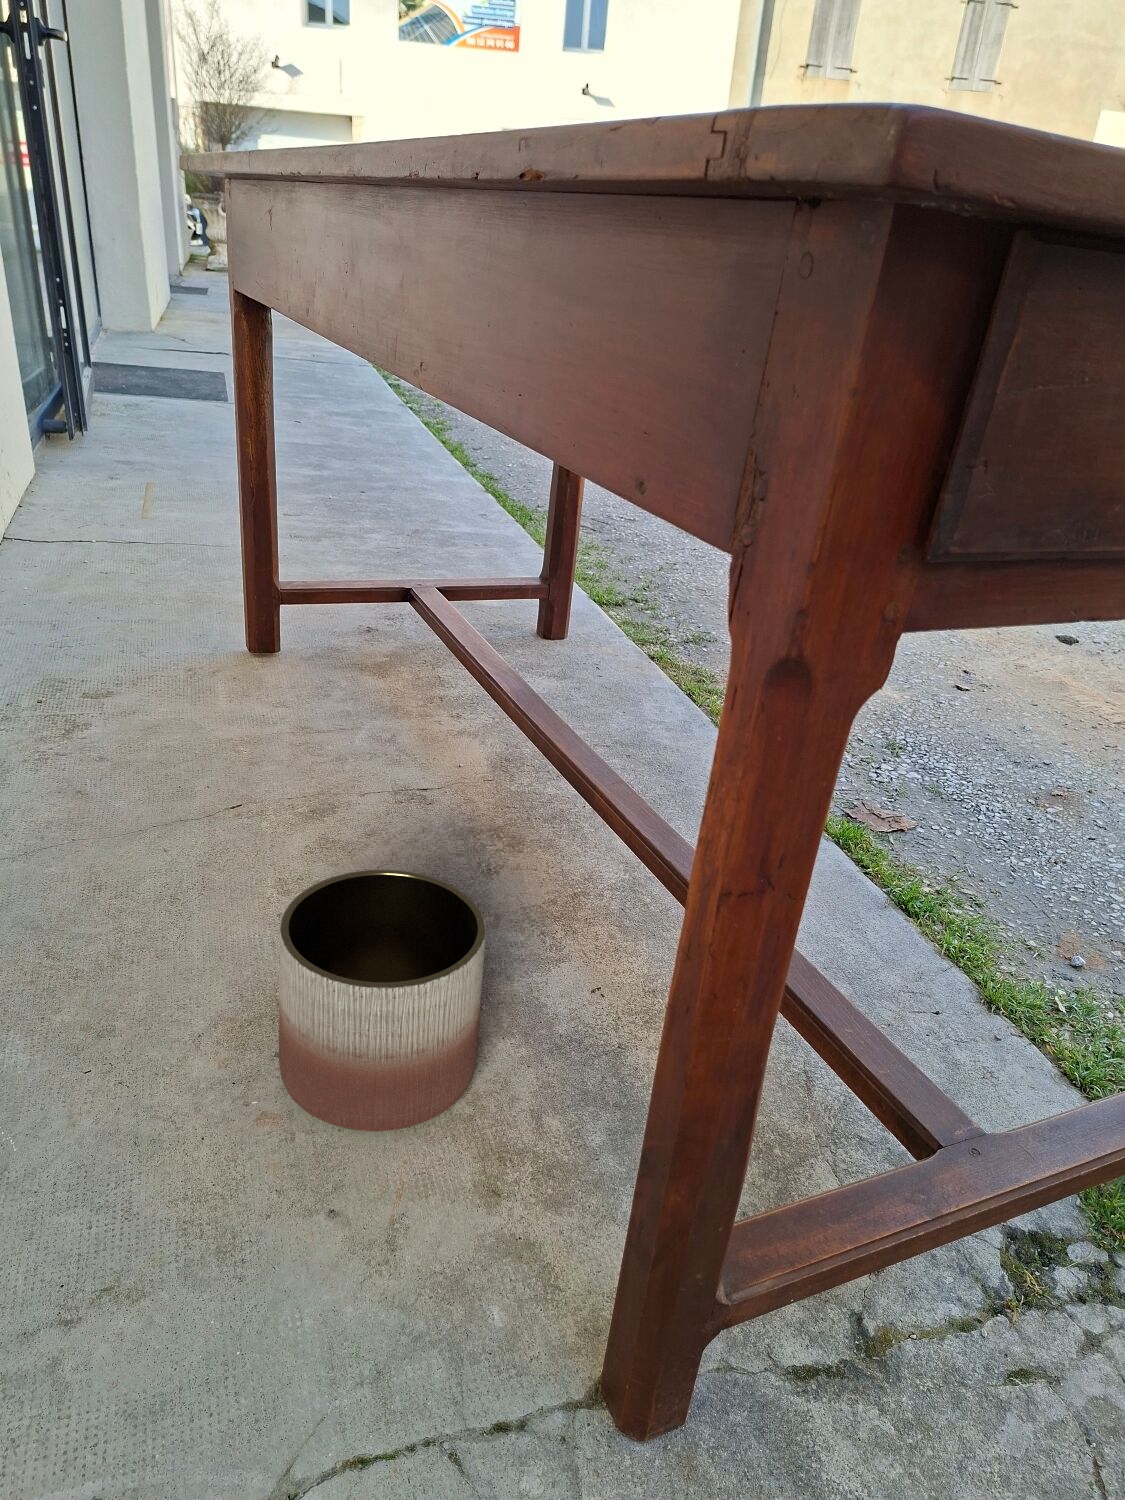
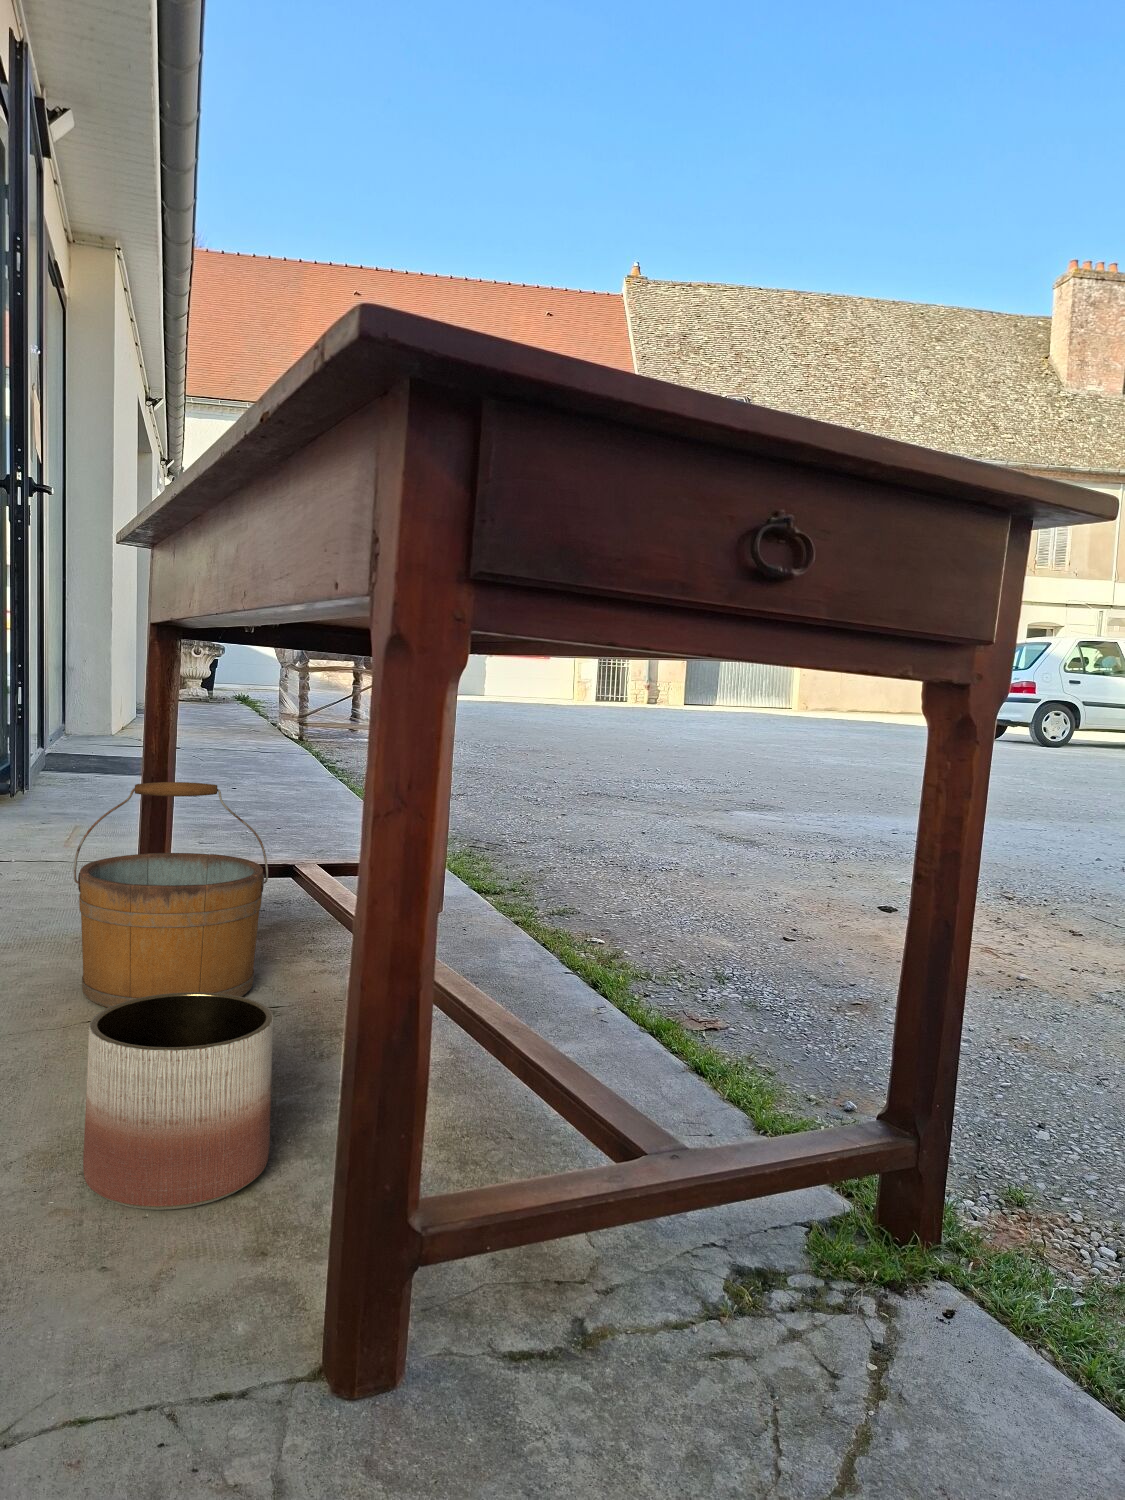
bucket: none [192,538,412,805] -> present [74,782,268,1008]

